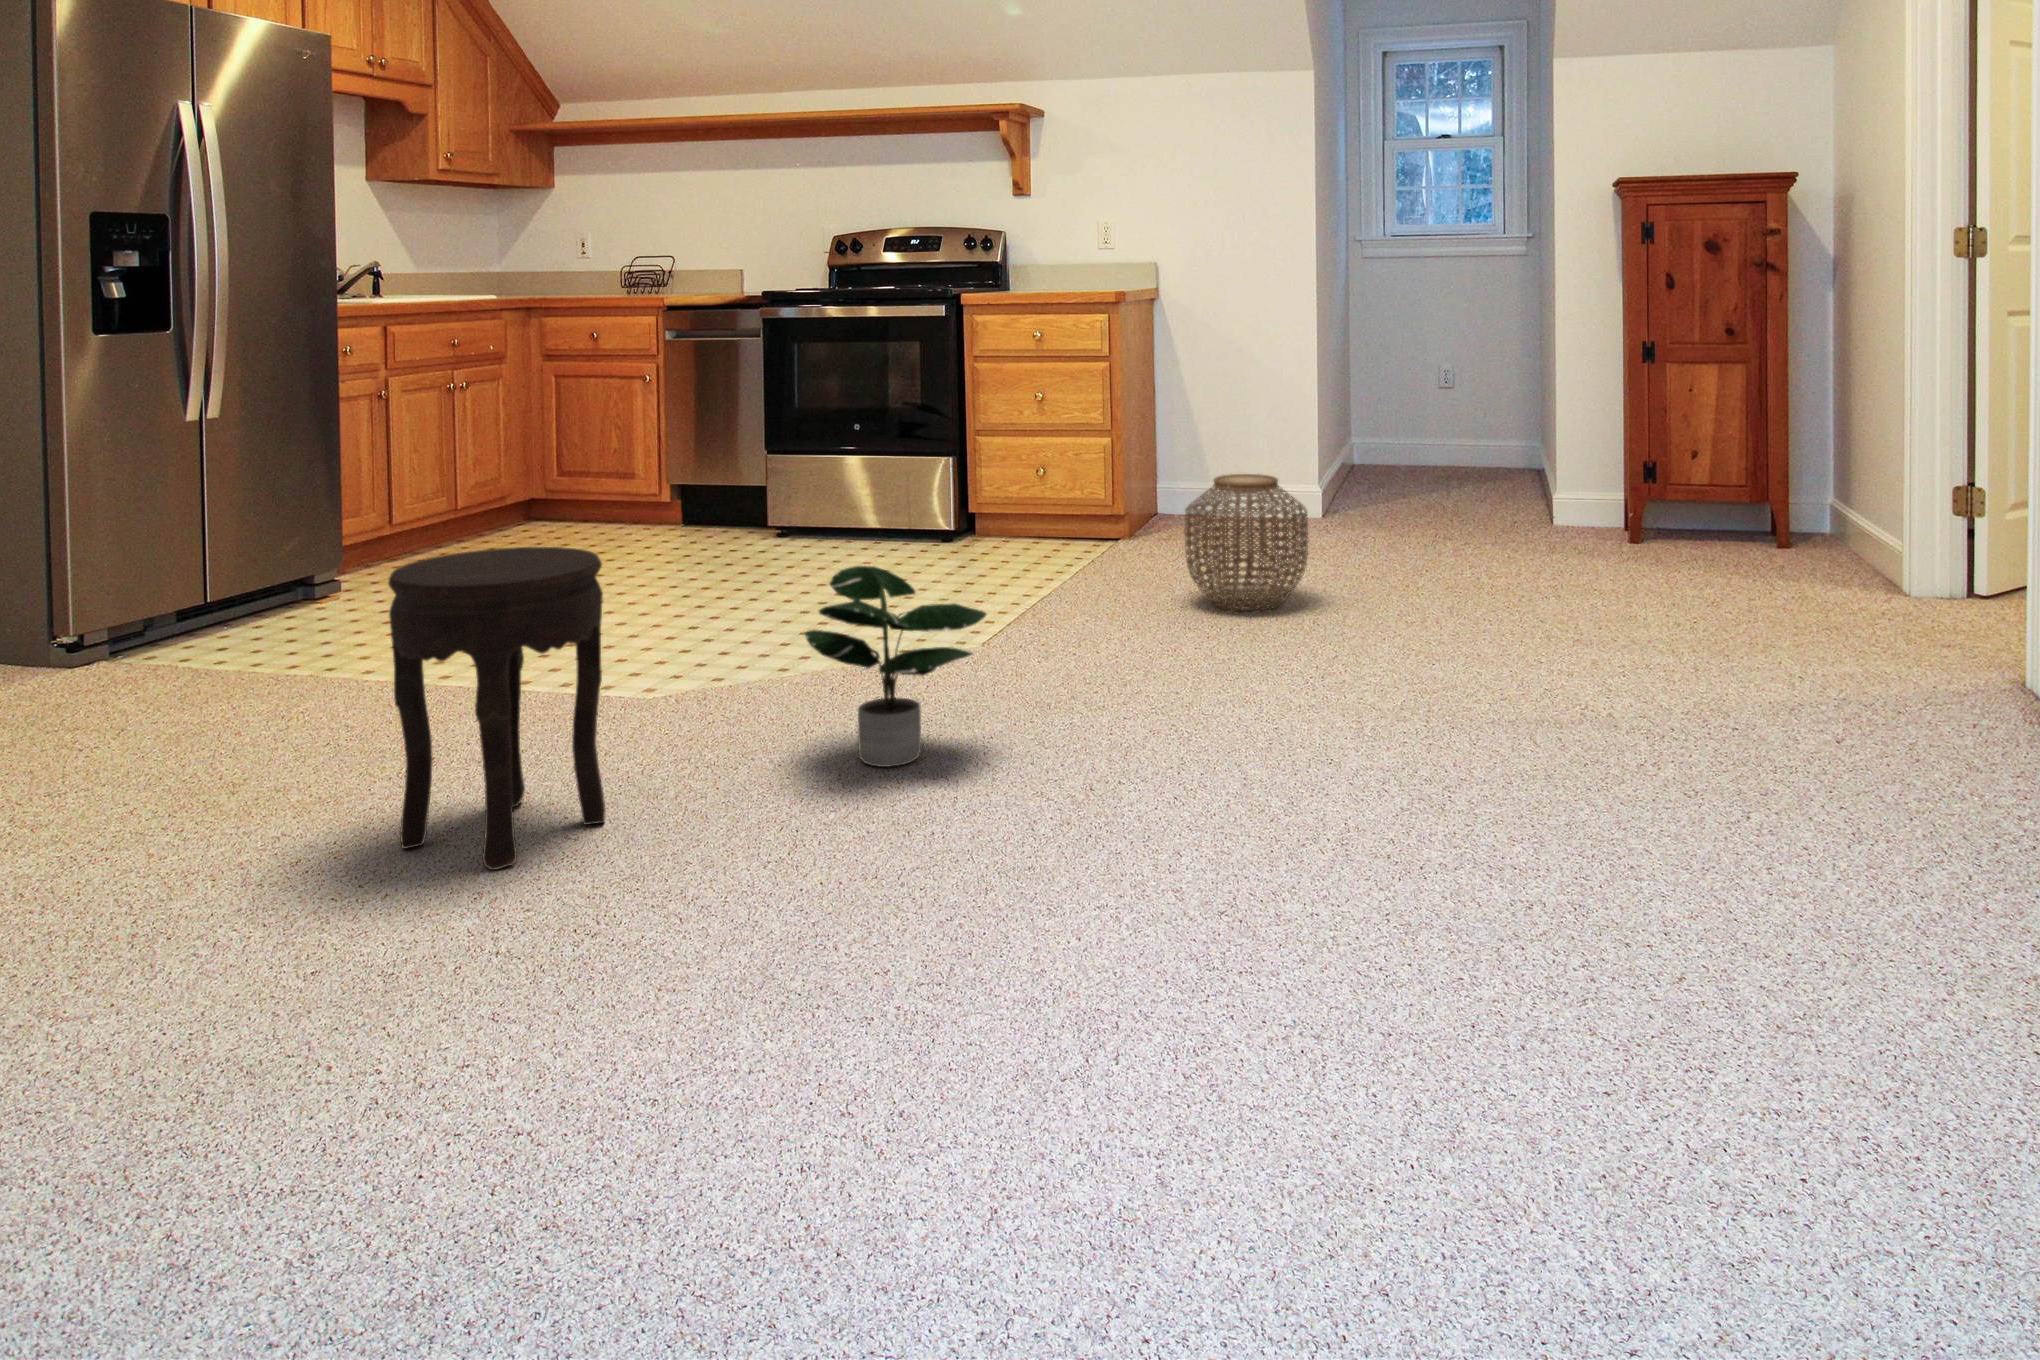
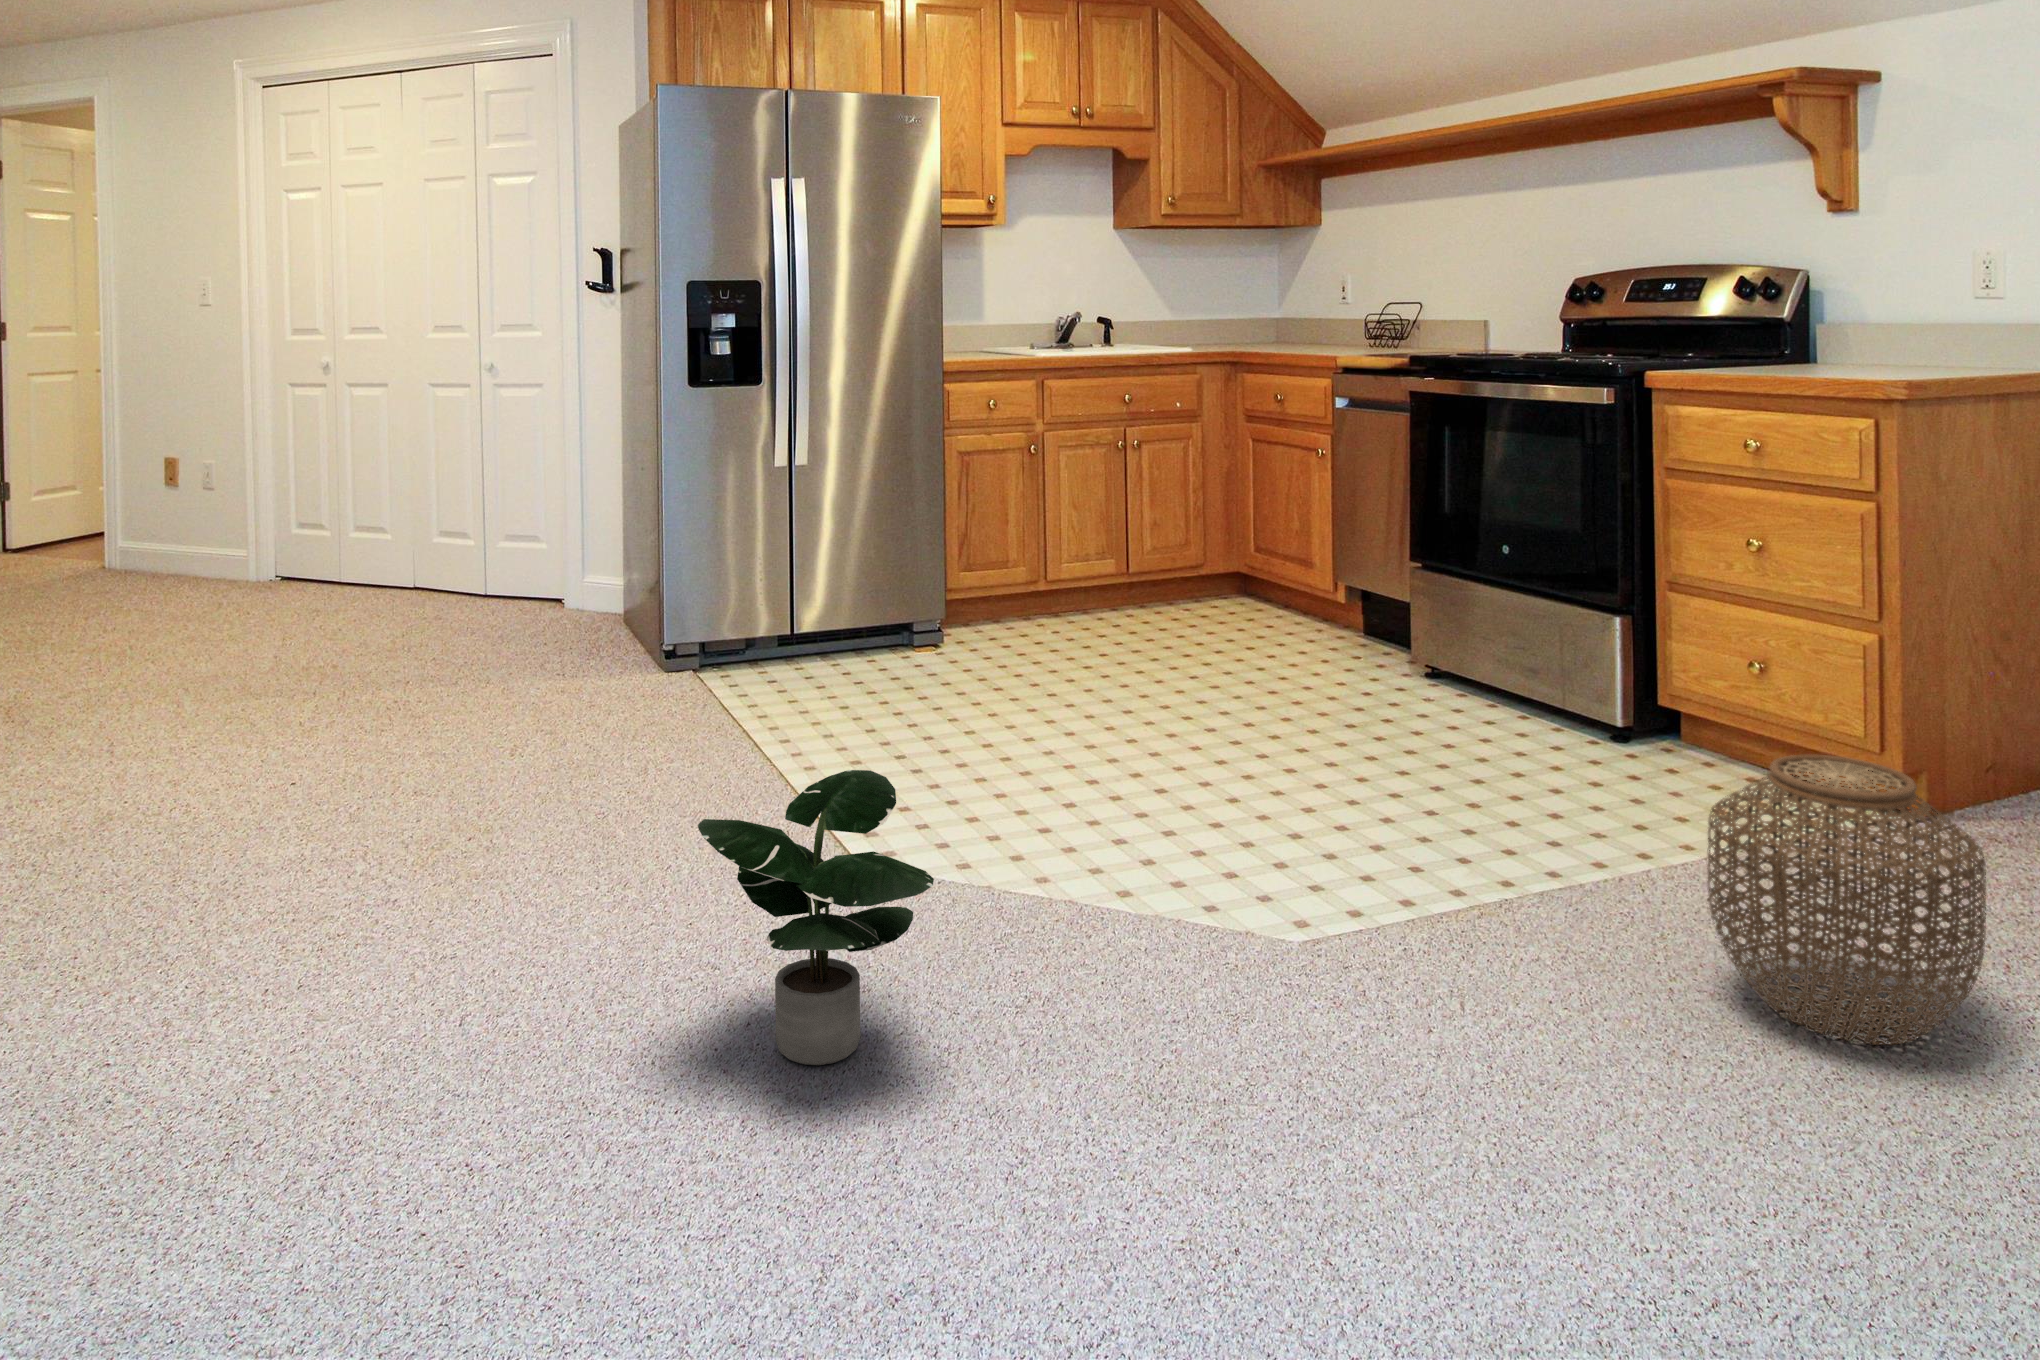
side table: present [388,547,606,870] -> none [323,657,538,1002]

